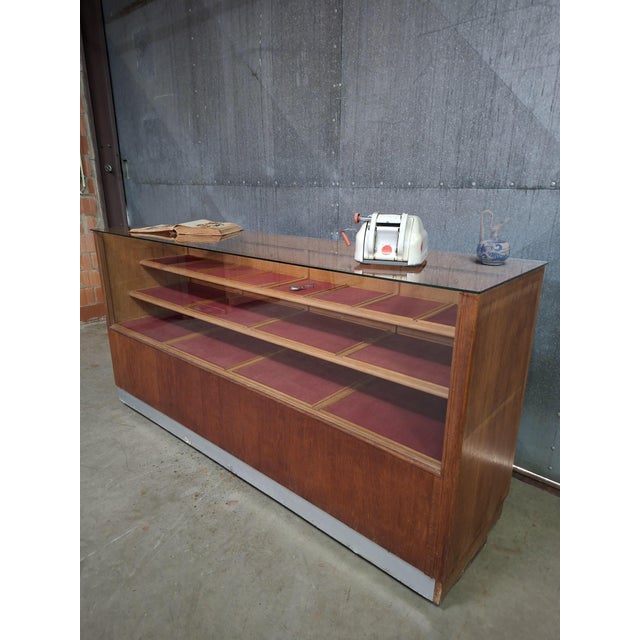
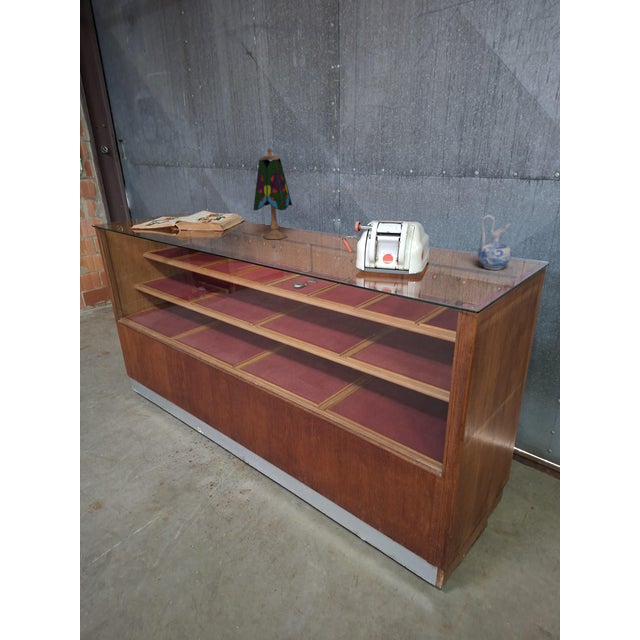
table lamp: none [253,153,292,242] -> present [253,149,292,239]

